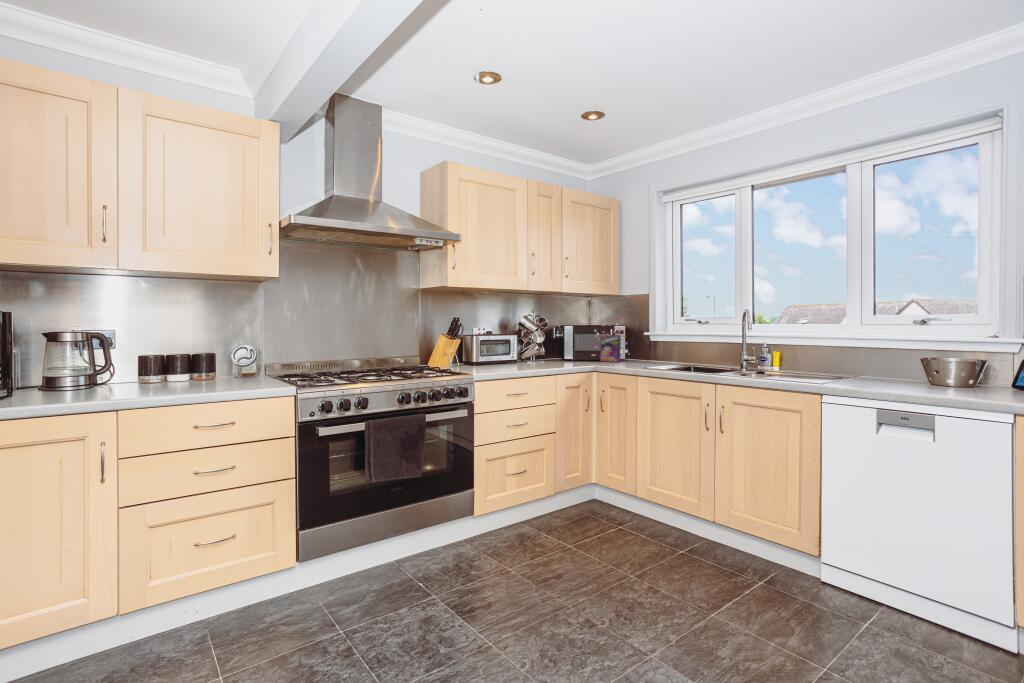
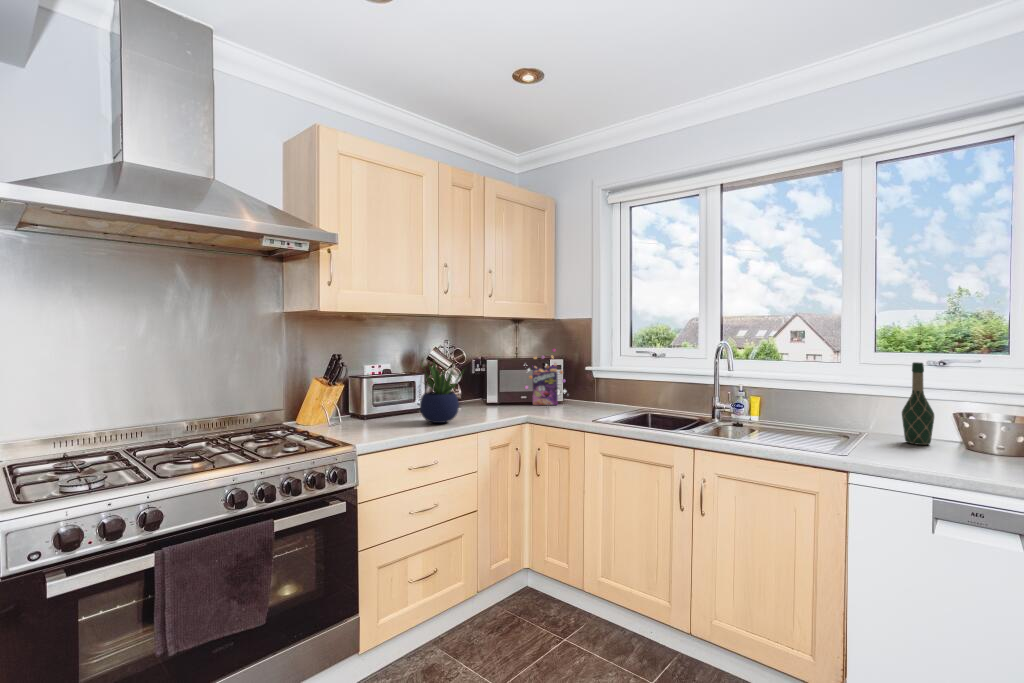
potted plant: none [515,320,549,367] -> present [420,362,464,423]
wine bottle: none [881,320,905,382] -> present [902,362,934,445]

